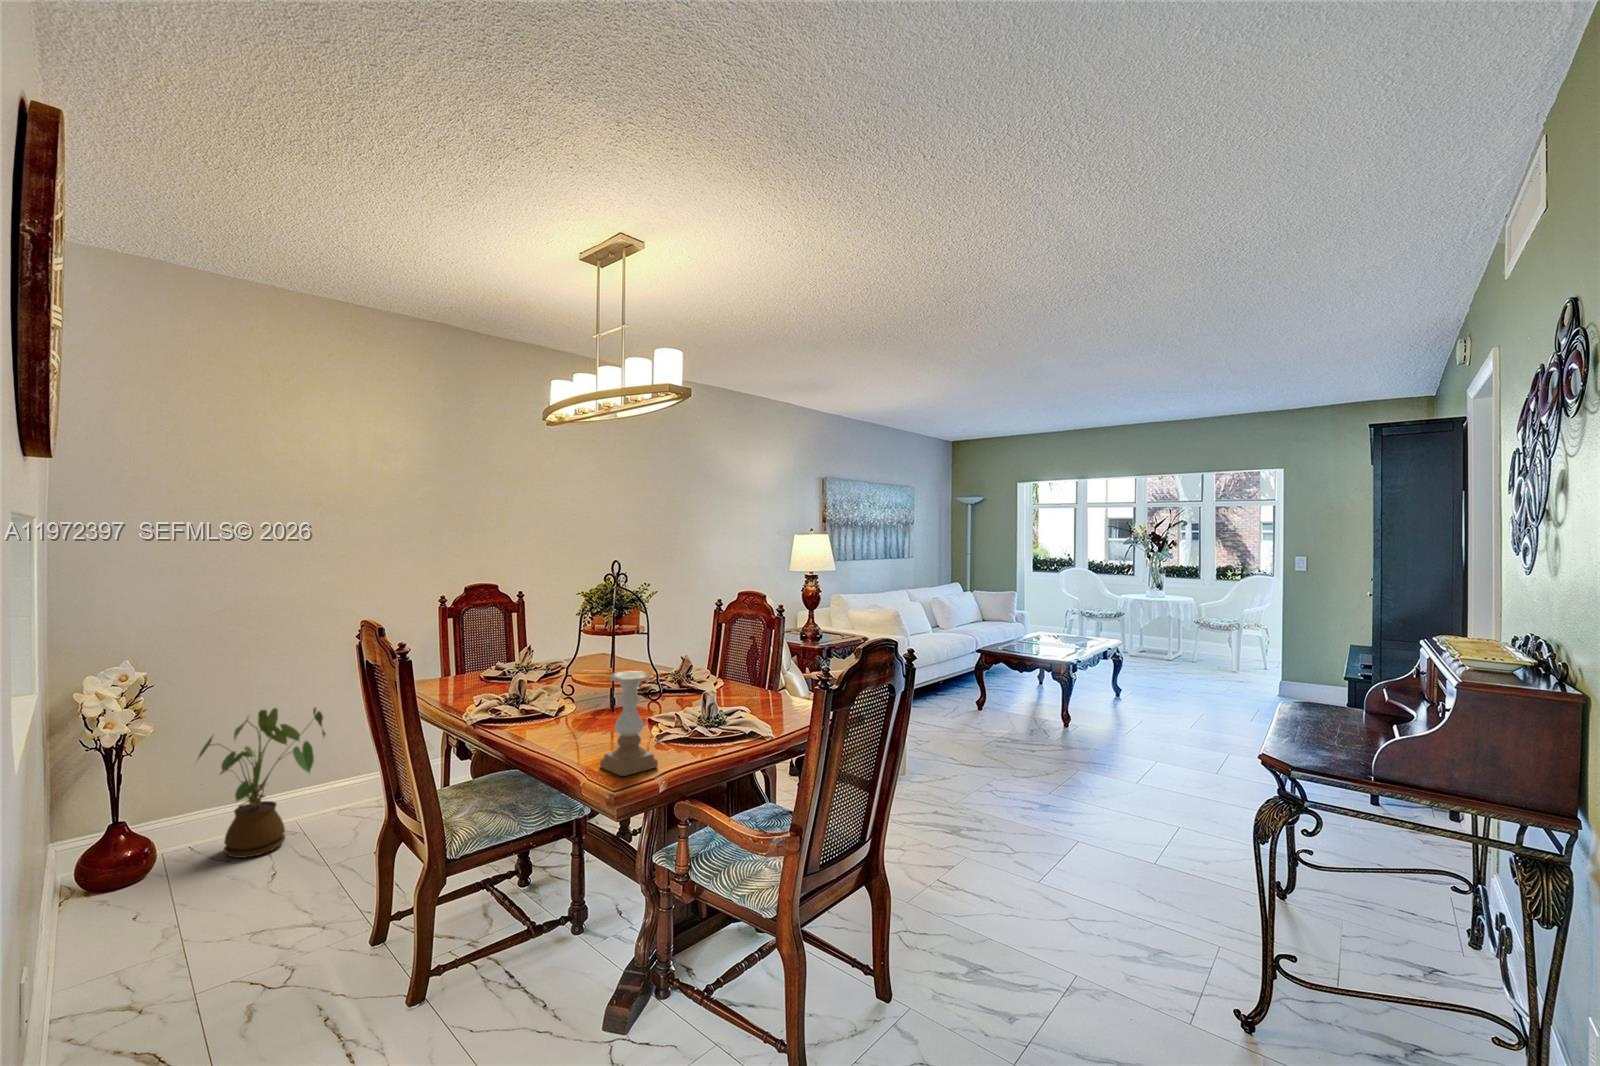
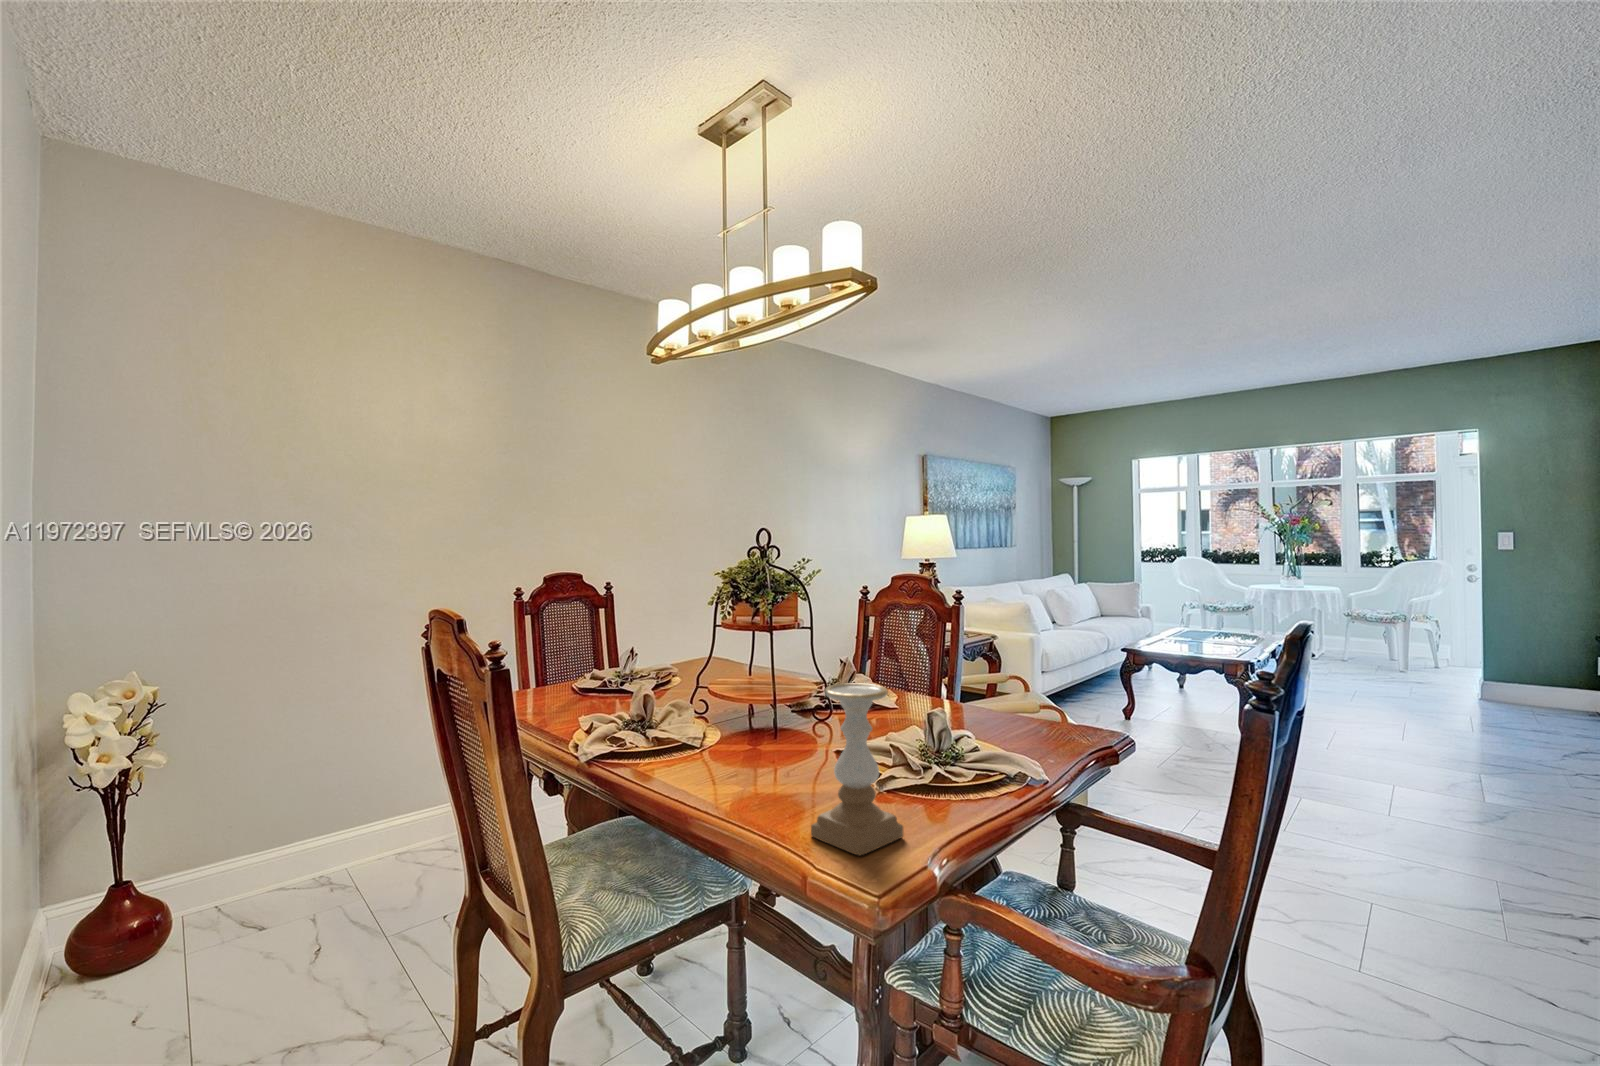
house plant: present [198,708,325,858] -> none [216,729,377,924]

